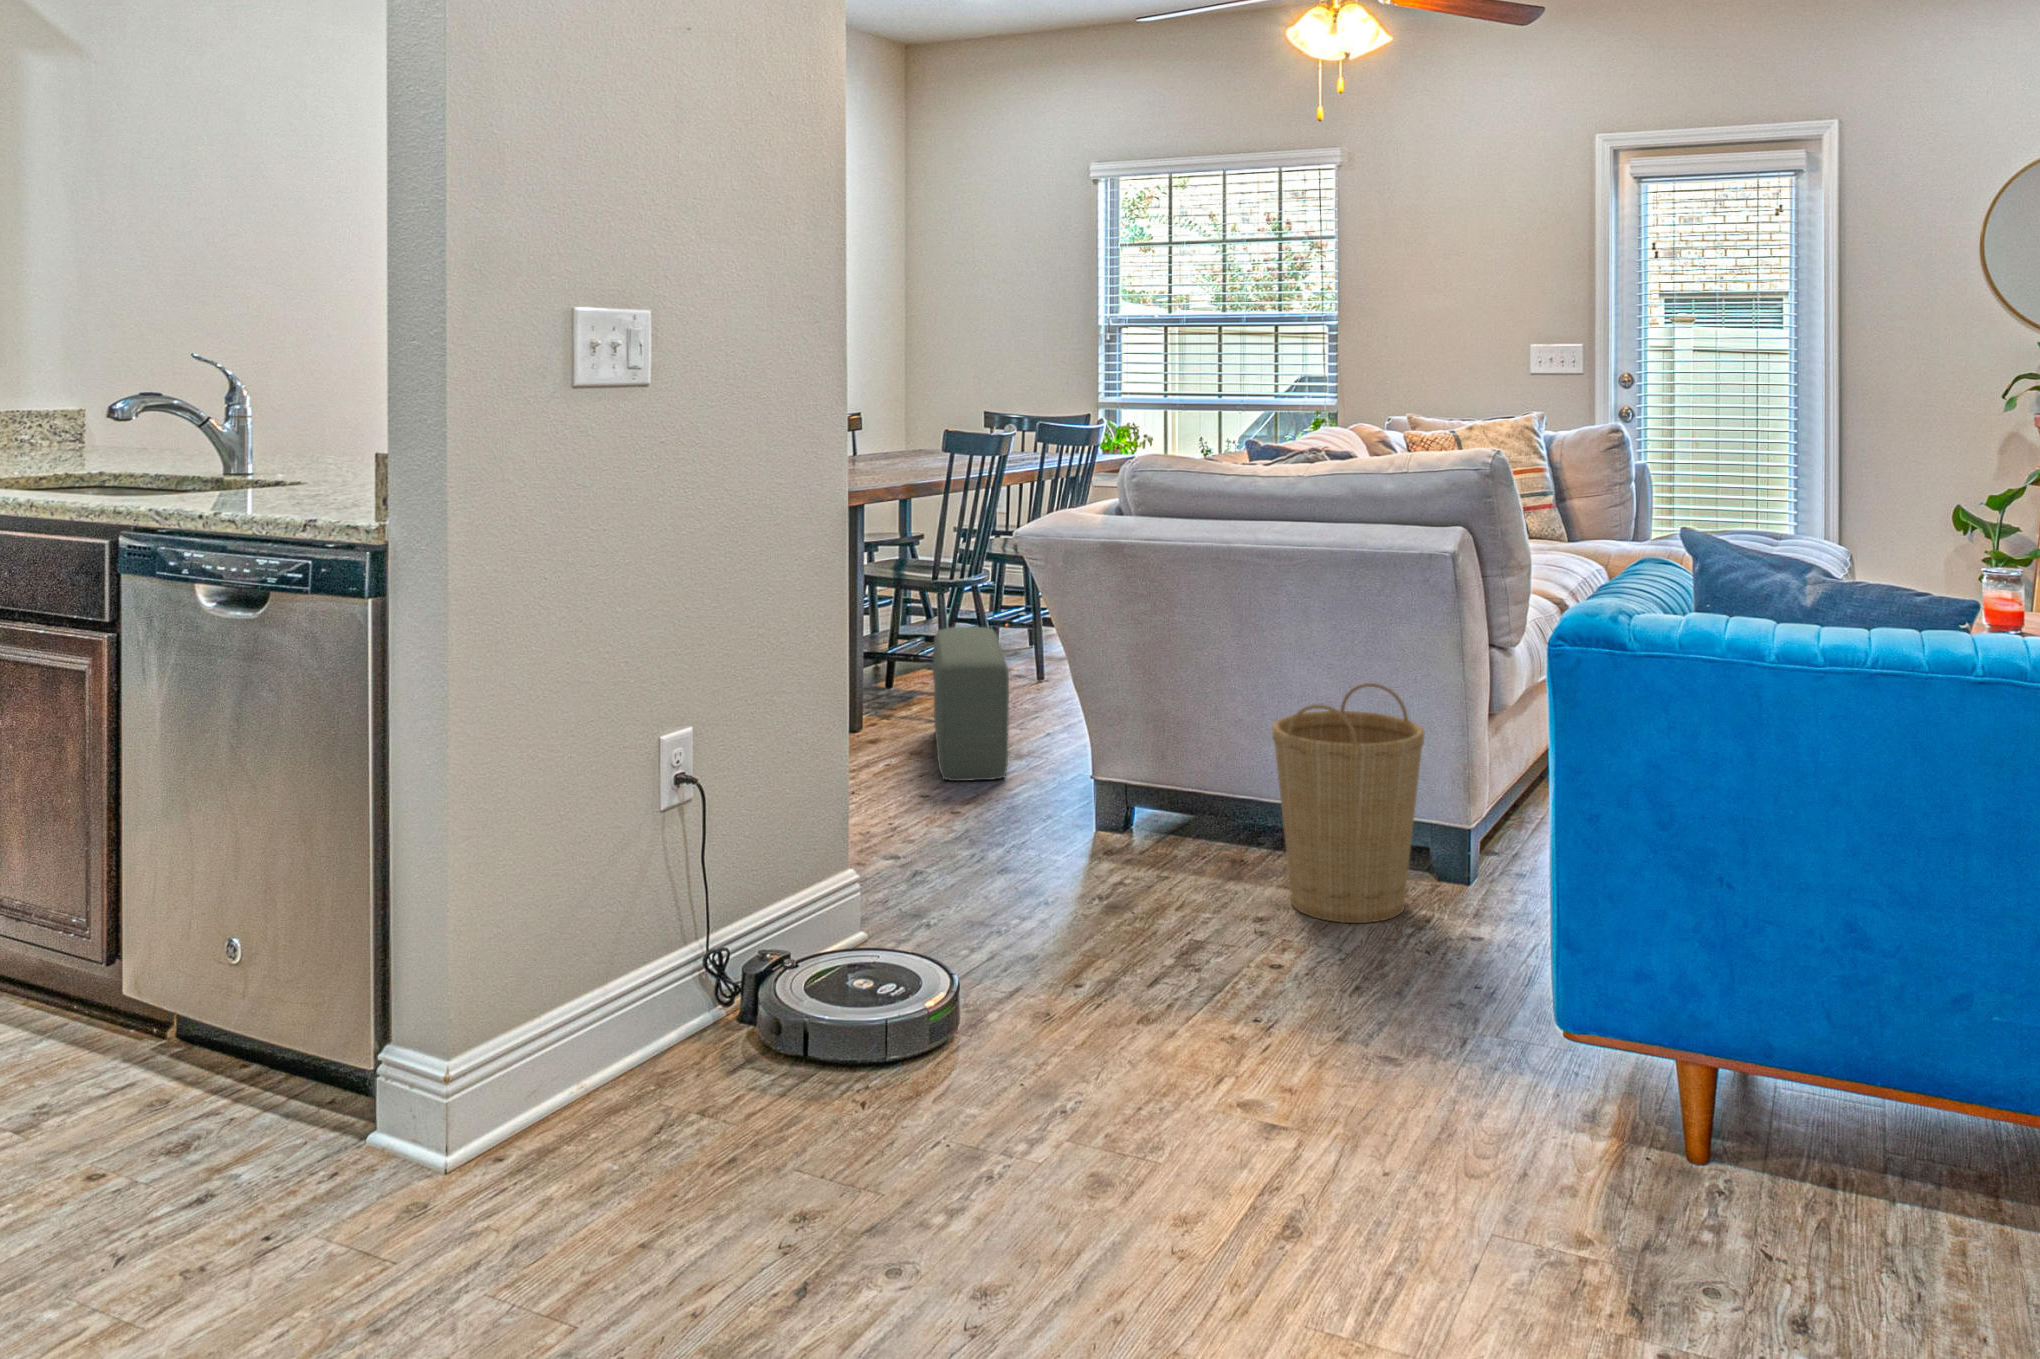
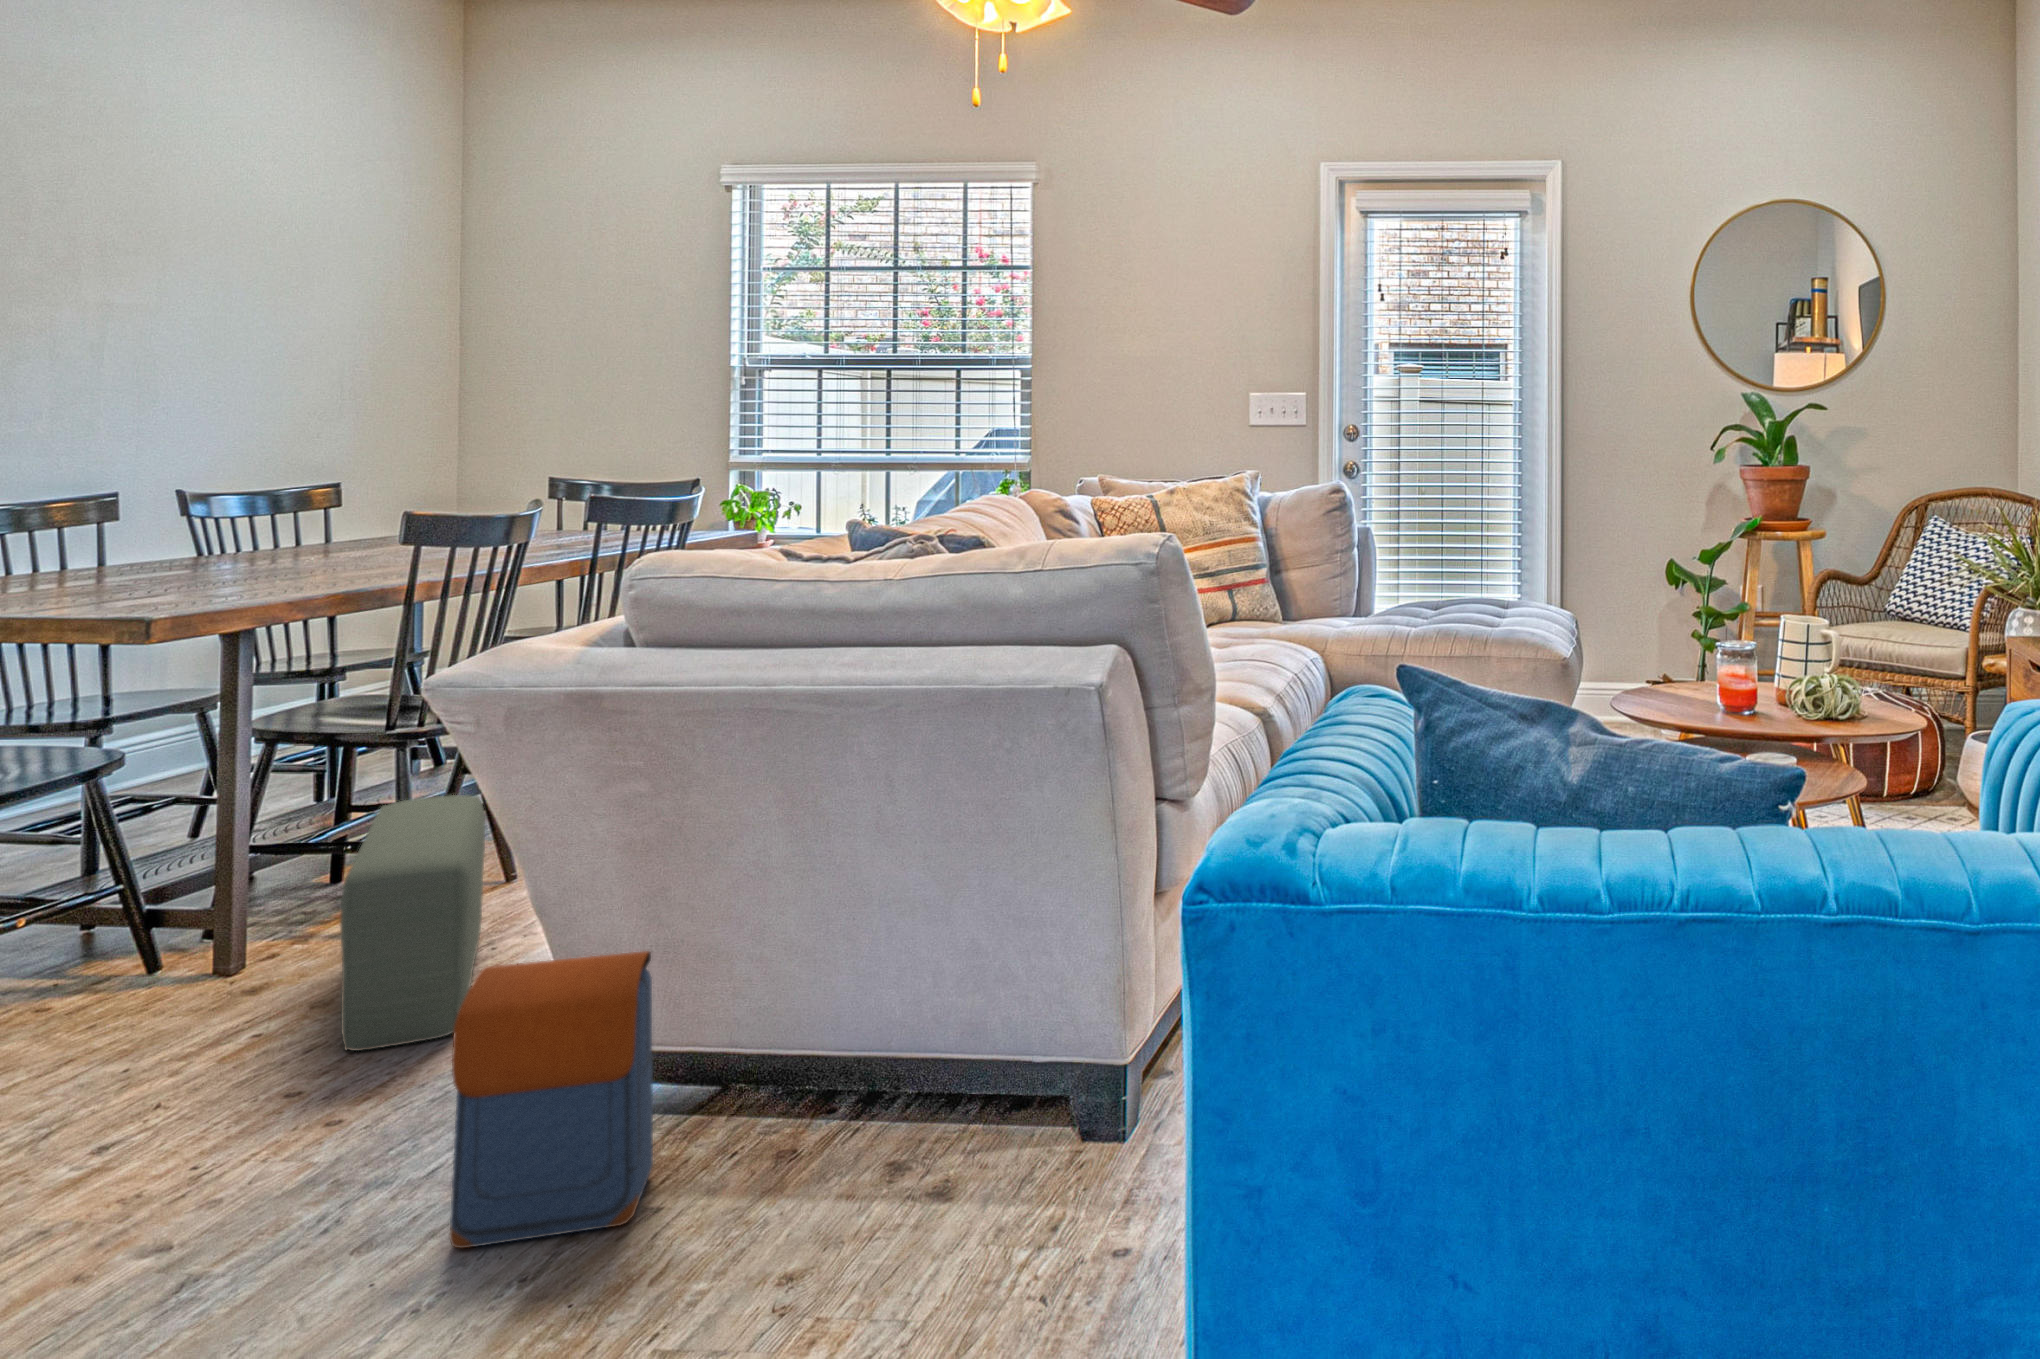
basket: present [1272,683,1424,923] -> none [826,874,1058,1251]
backpack: none [1049,713,1156,884] -> present [450,951,653,1248]

